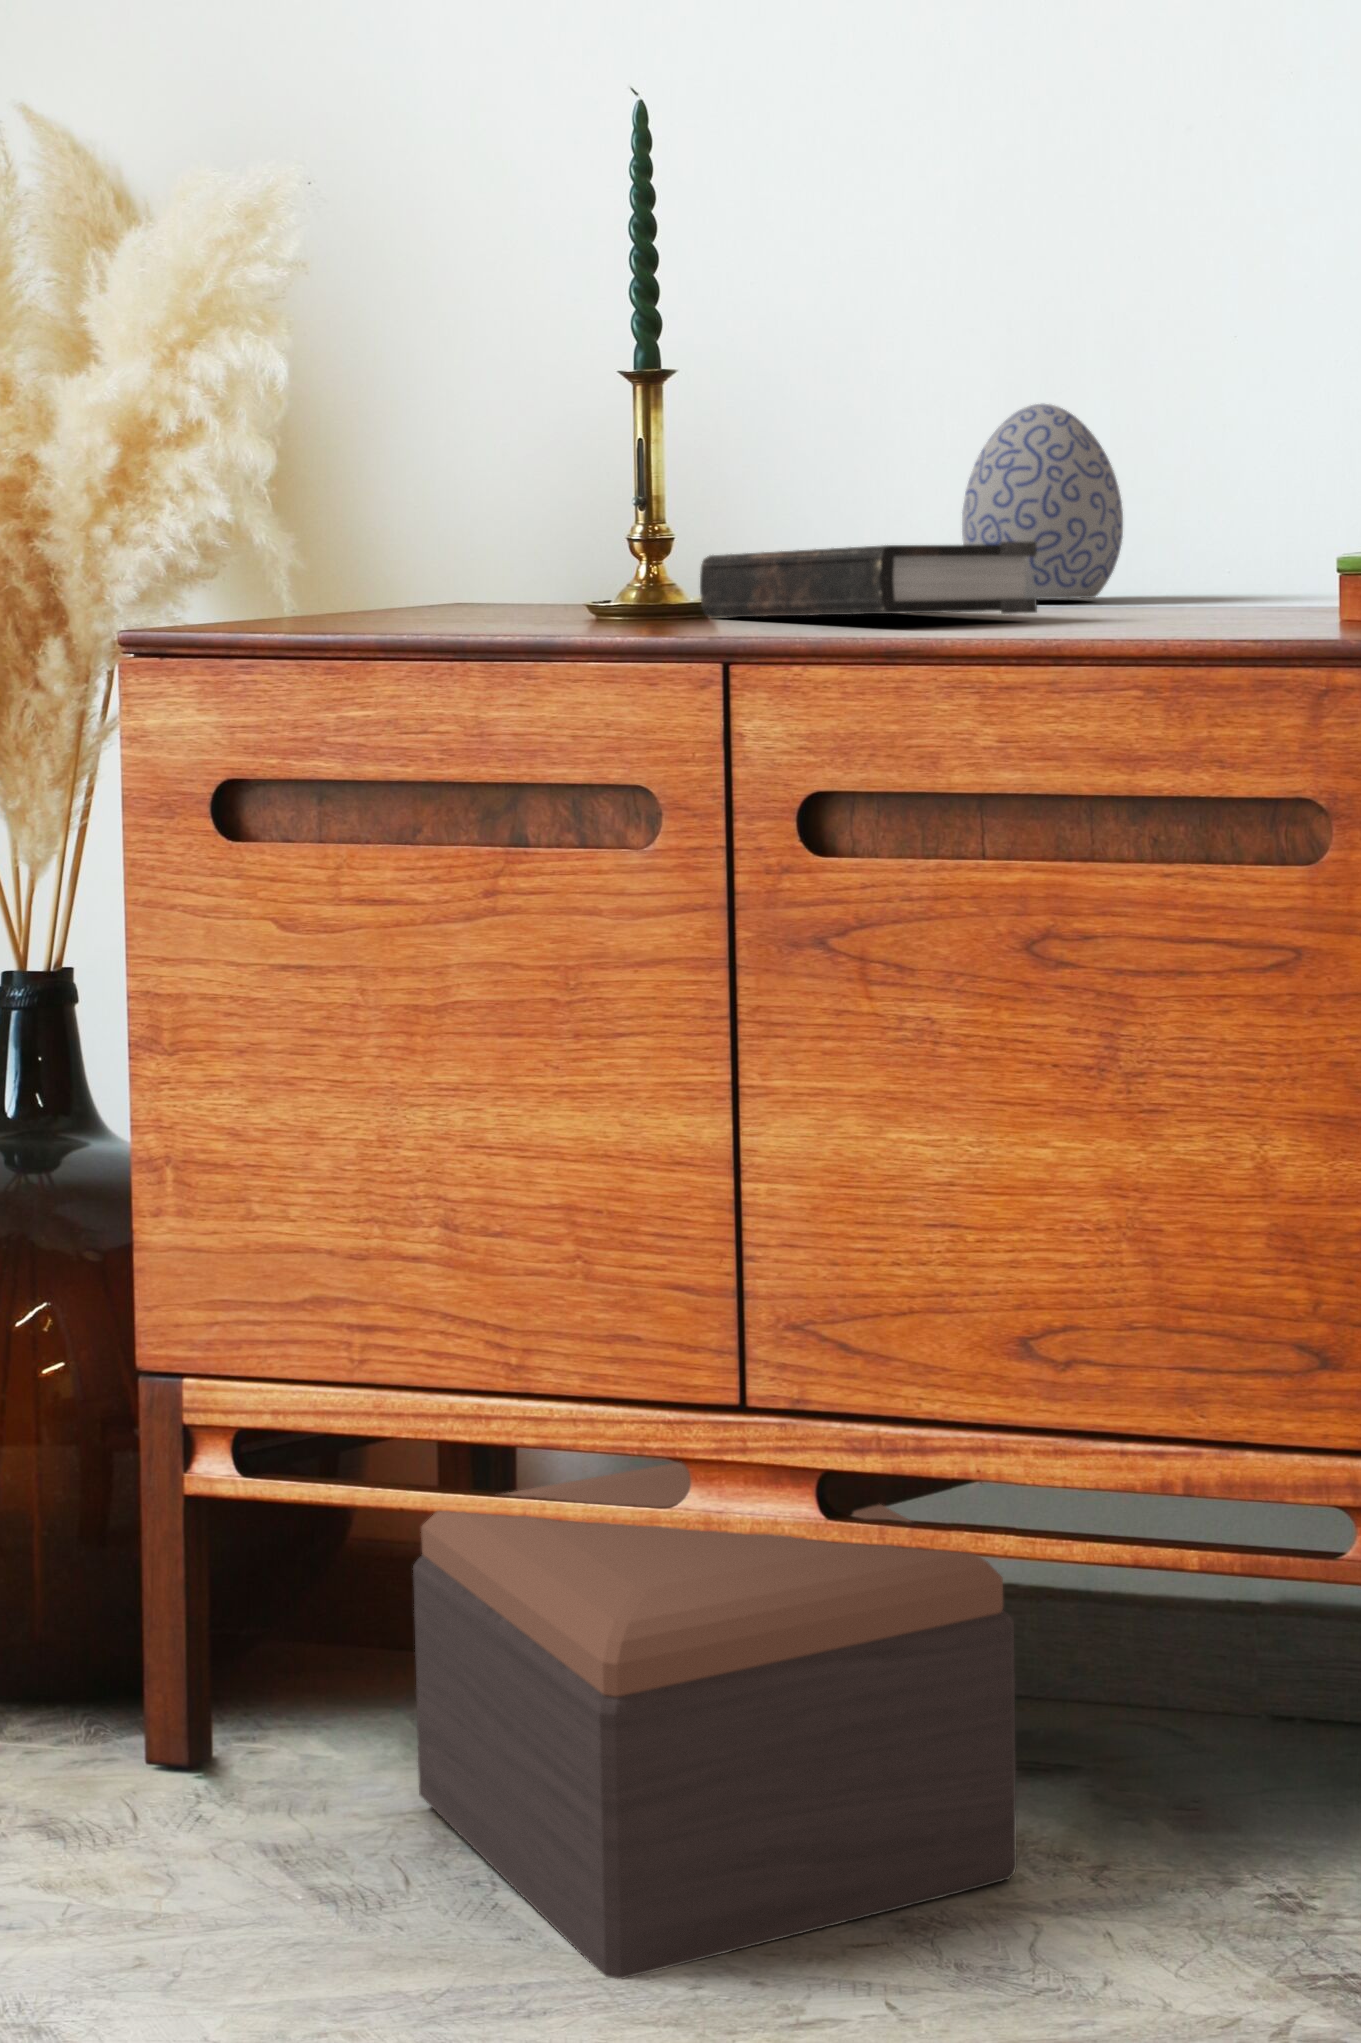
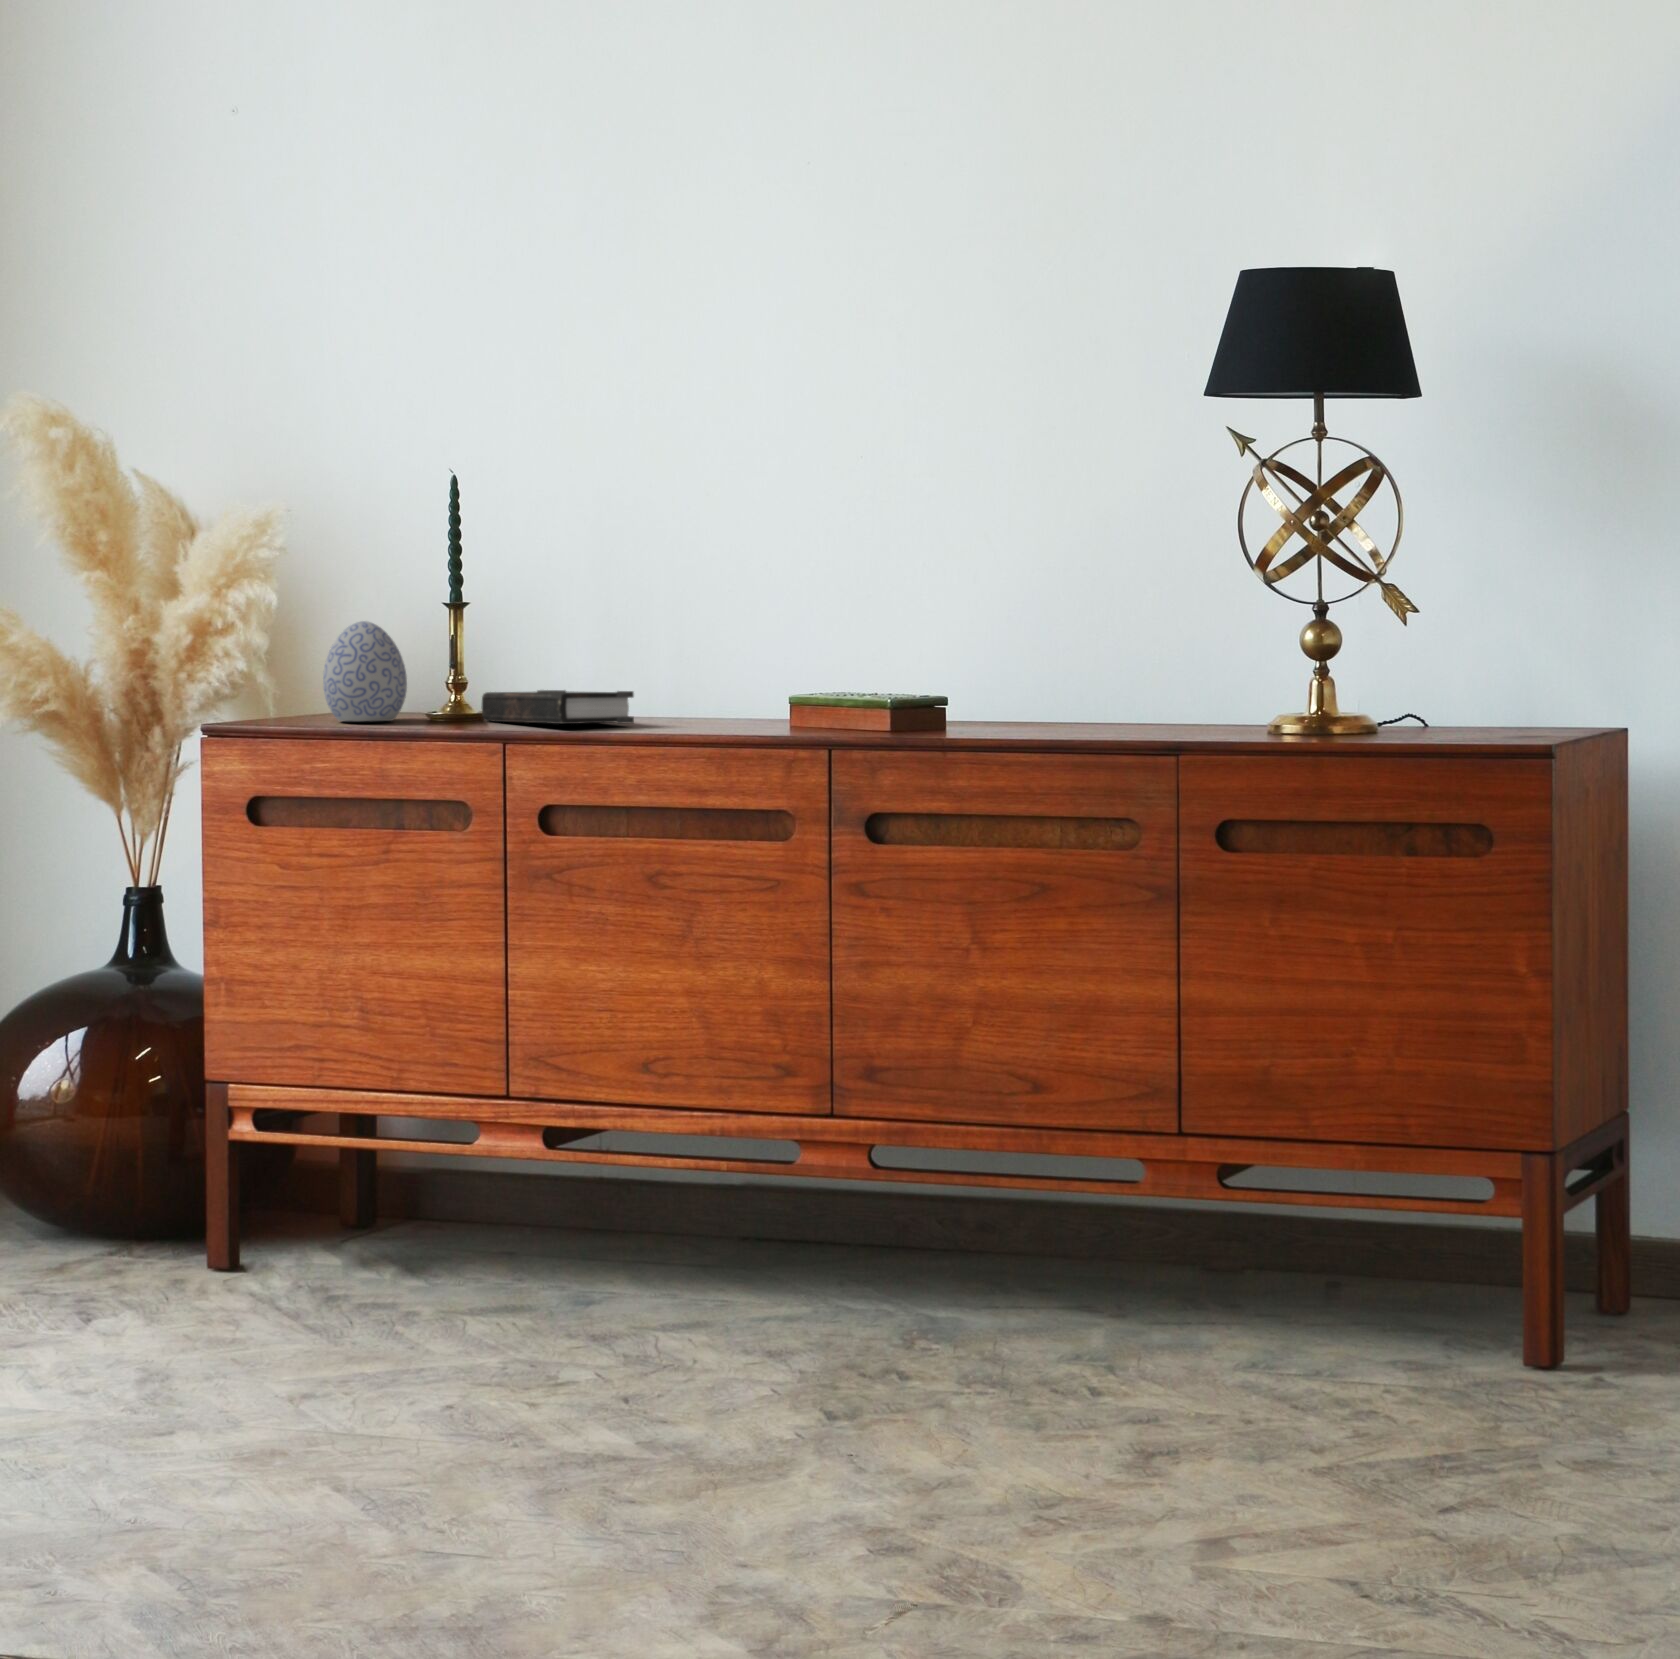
decorative egg: present [962,404,1123,599] -> present [323,621,407,721]
footstool: present [413,1463,1017,1979] -> none [342,1108,619,1328]

